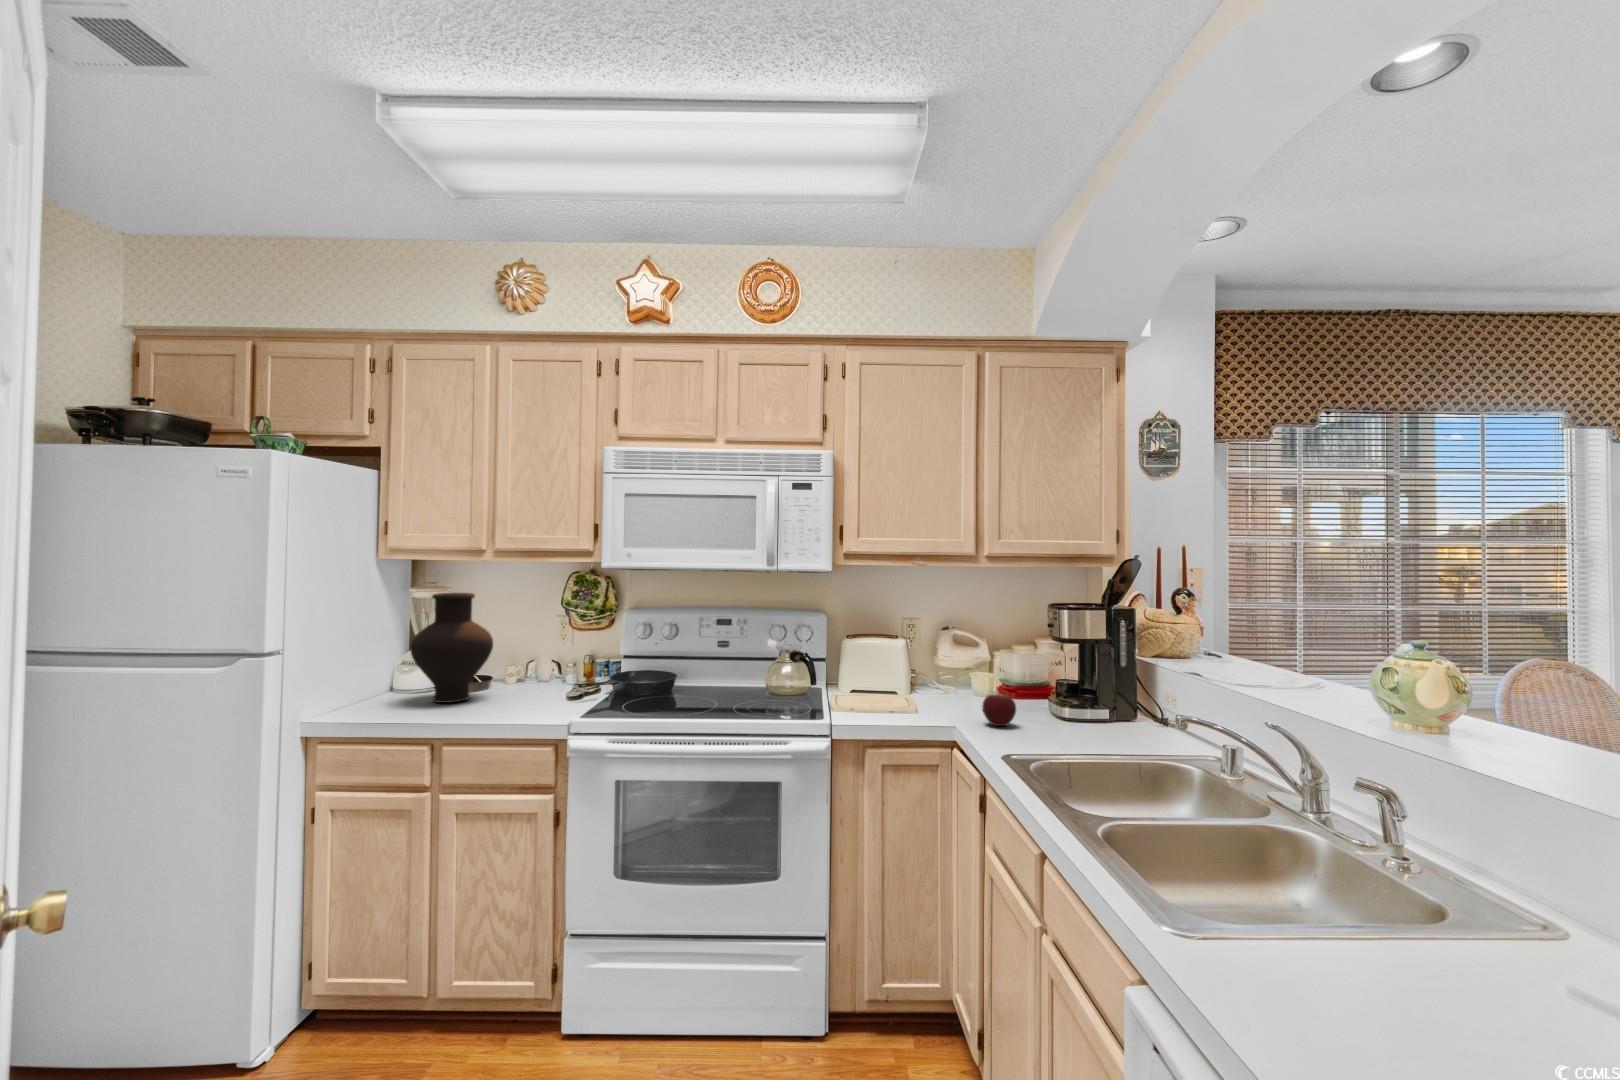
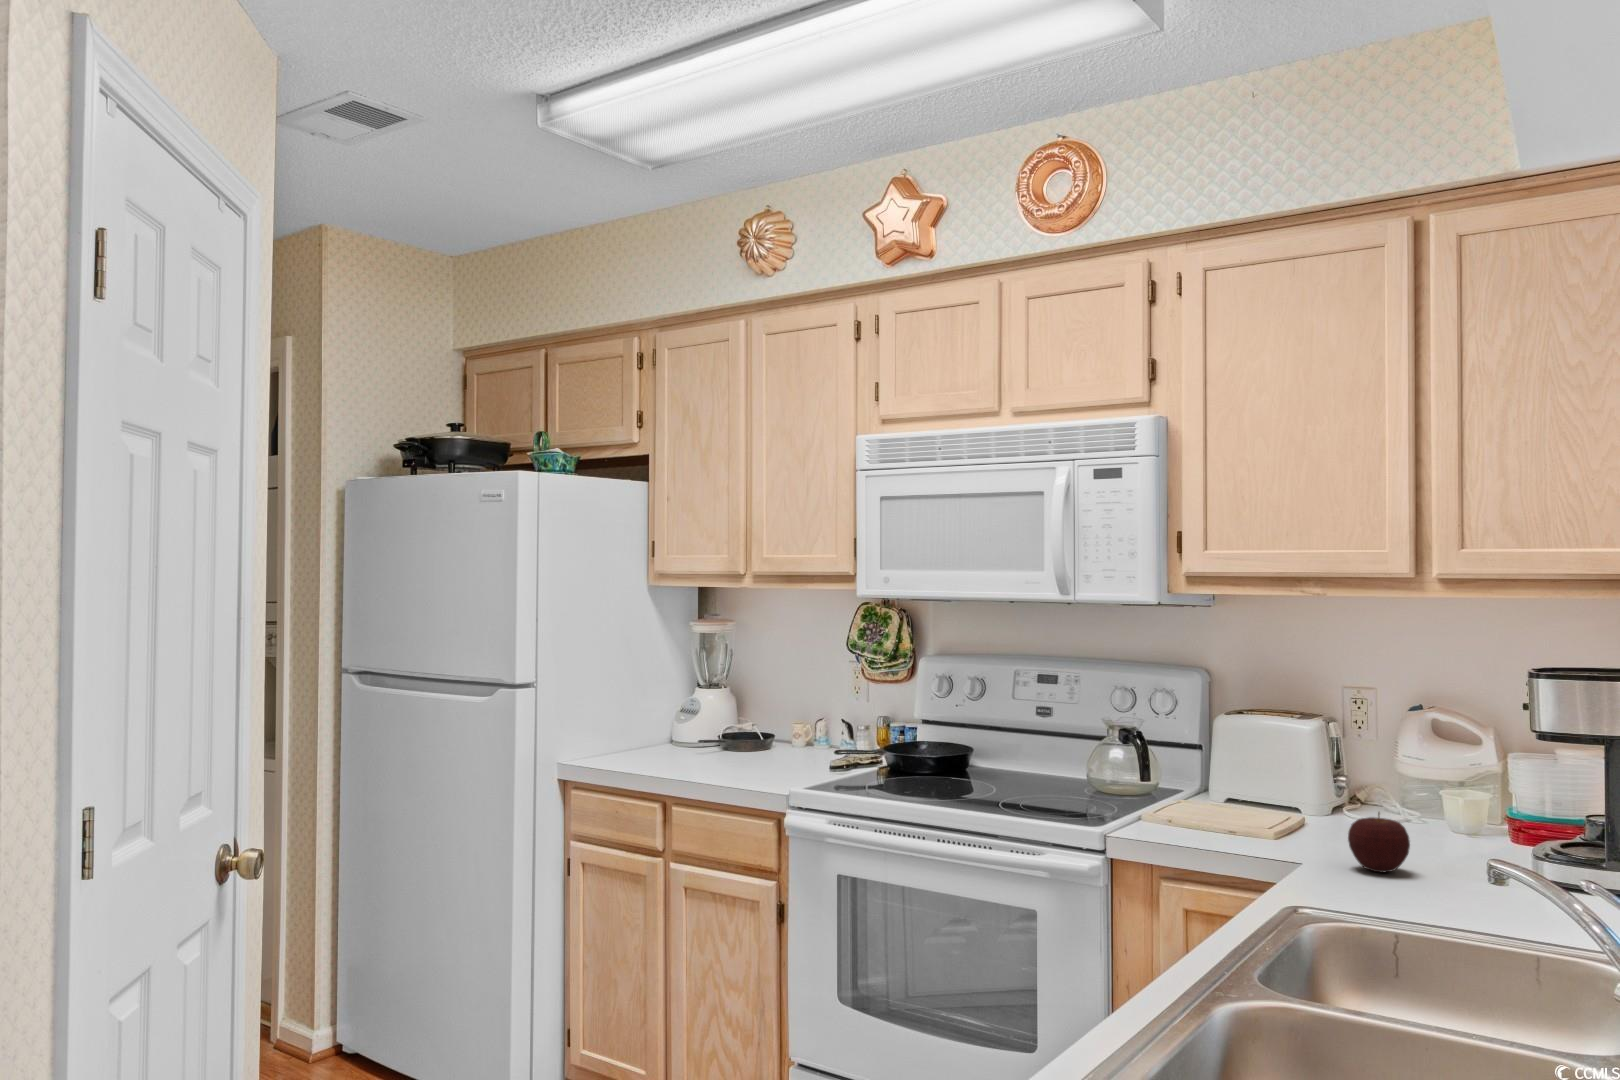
vase: present [410,593,493,703] -> none [661,627,749,758]

